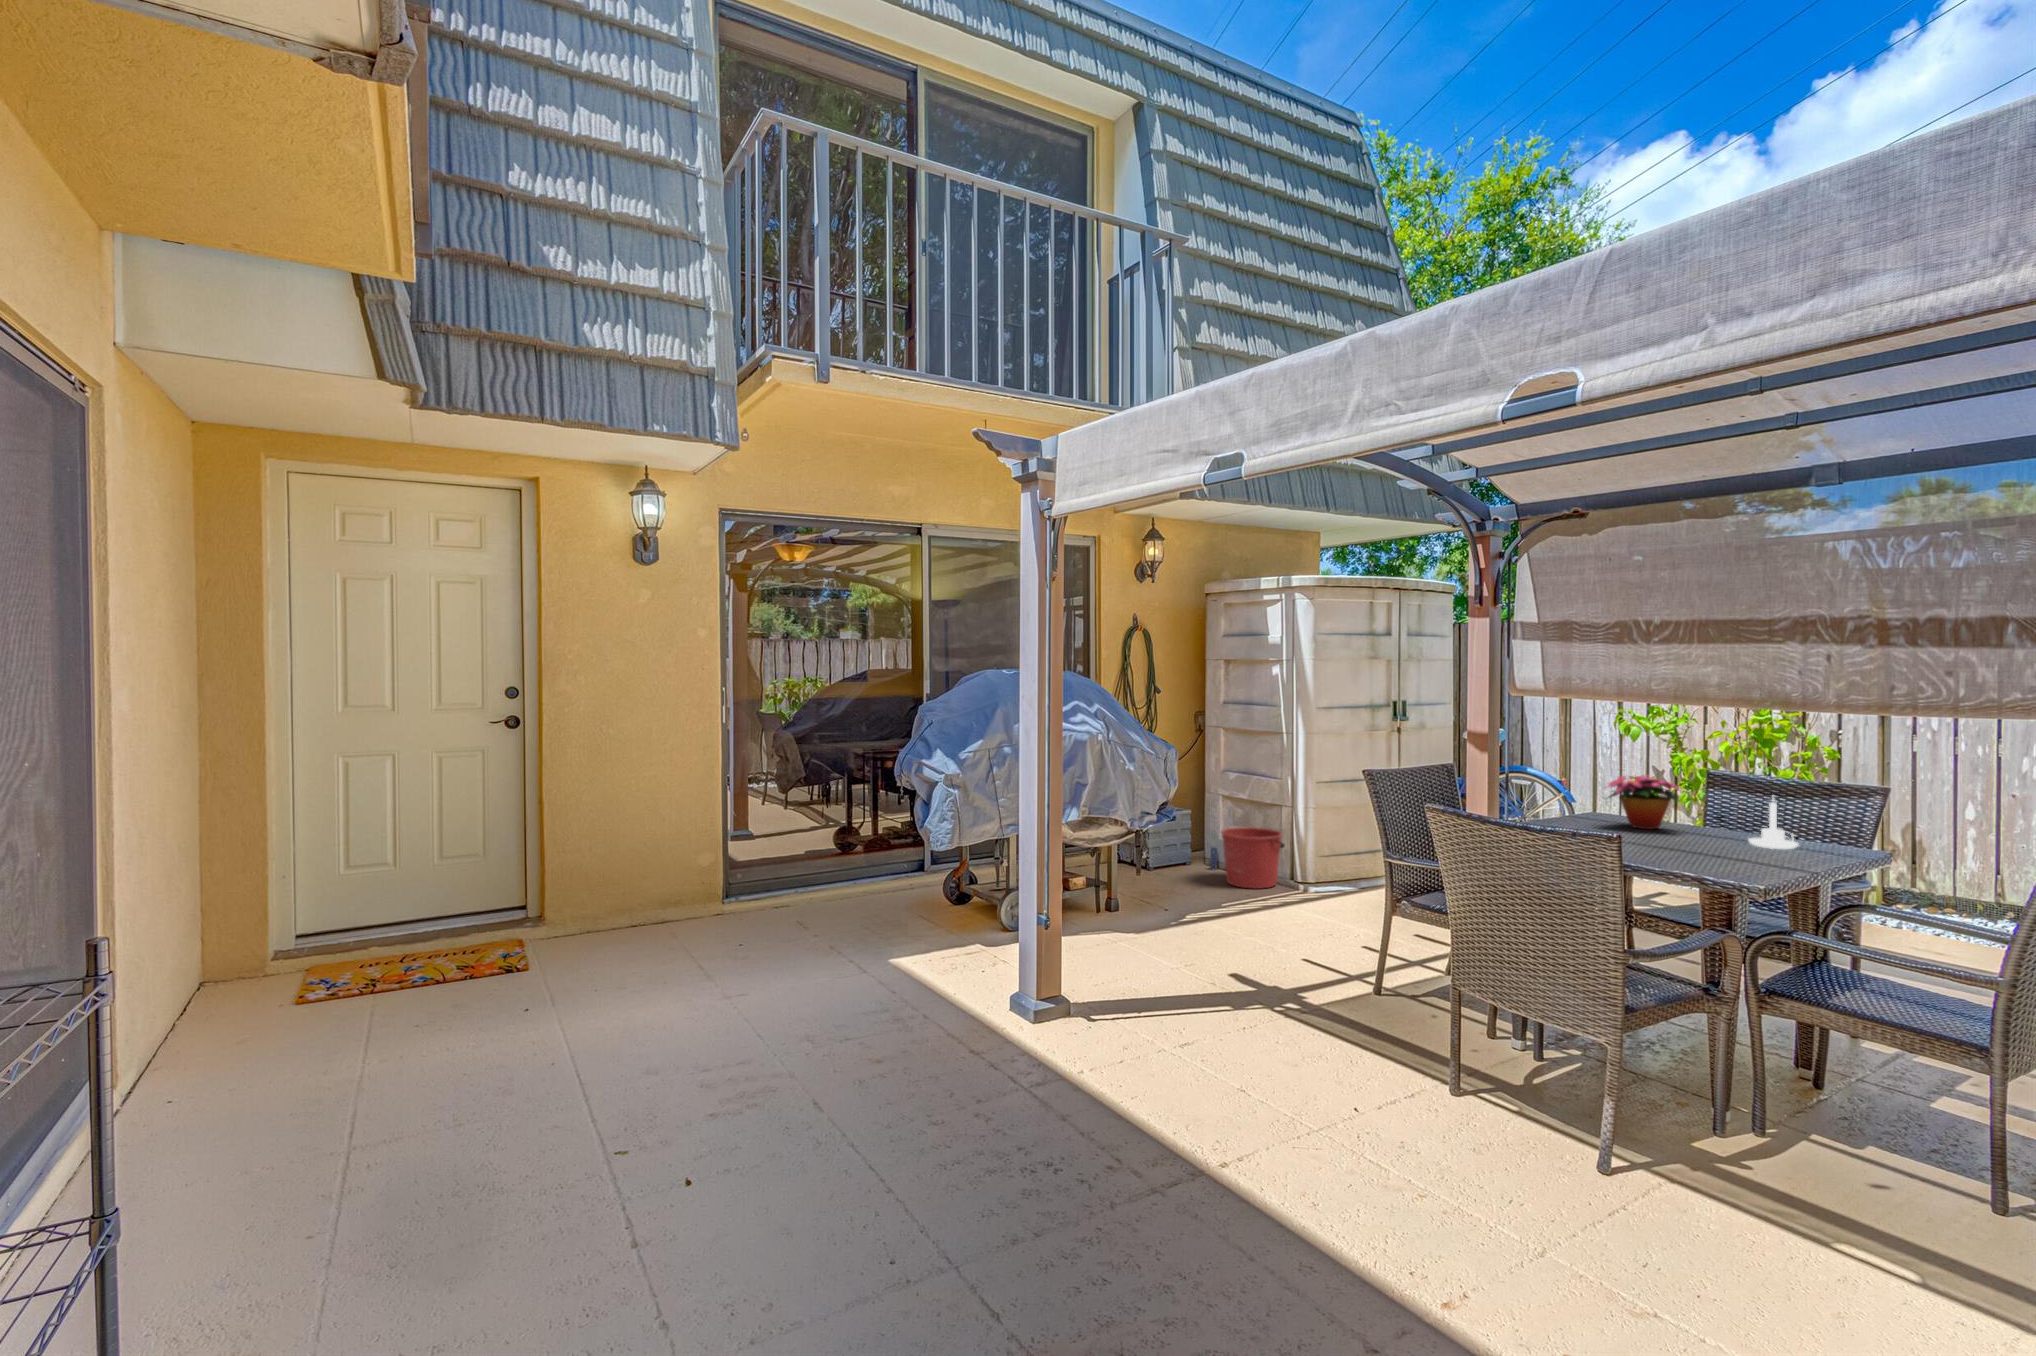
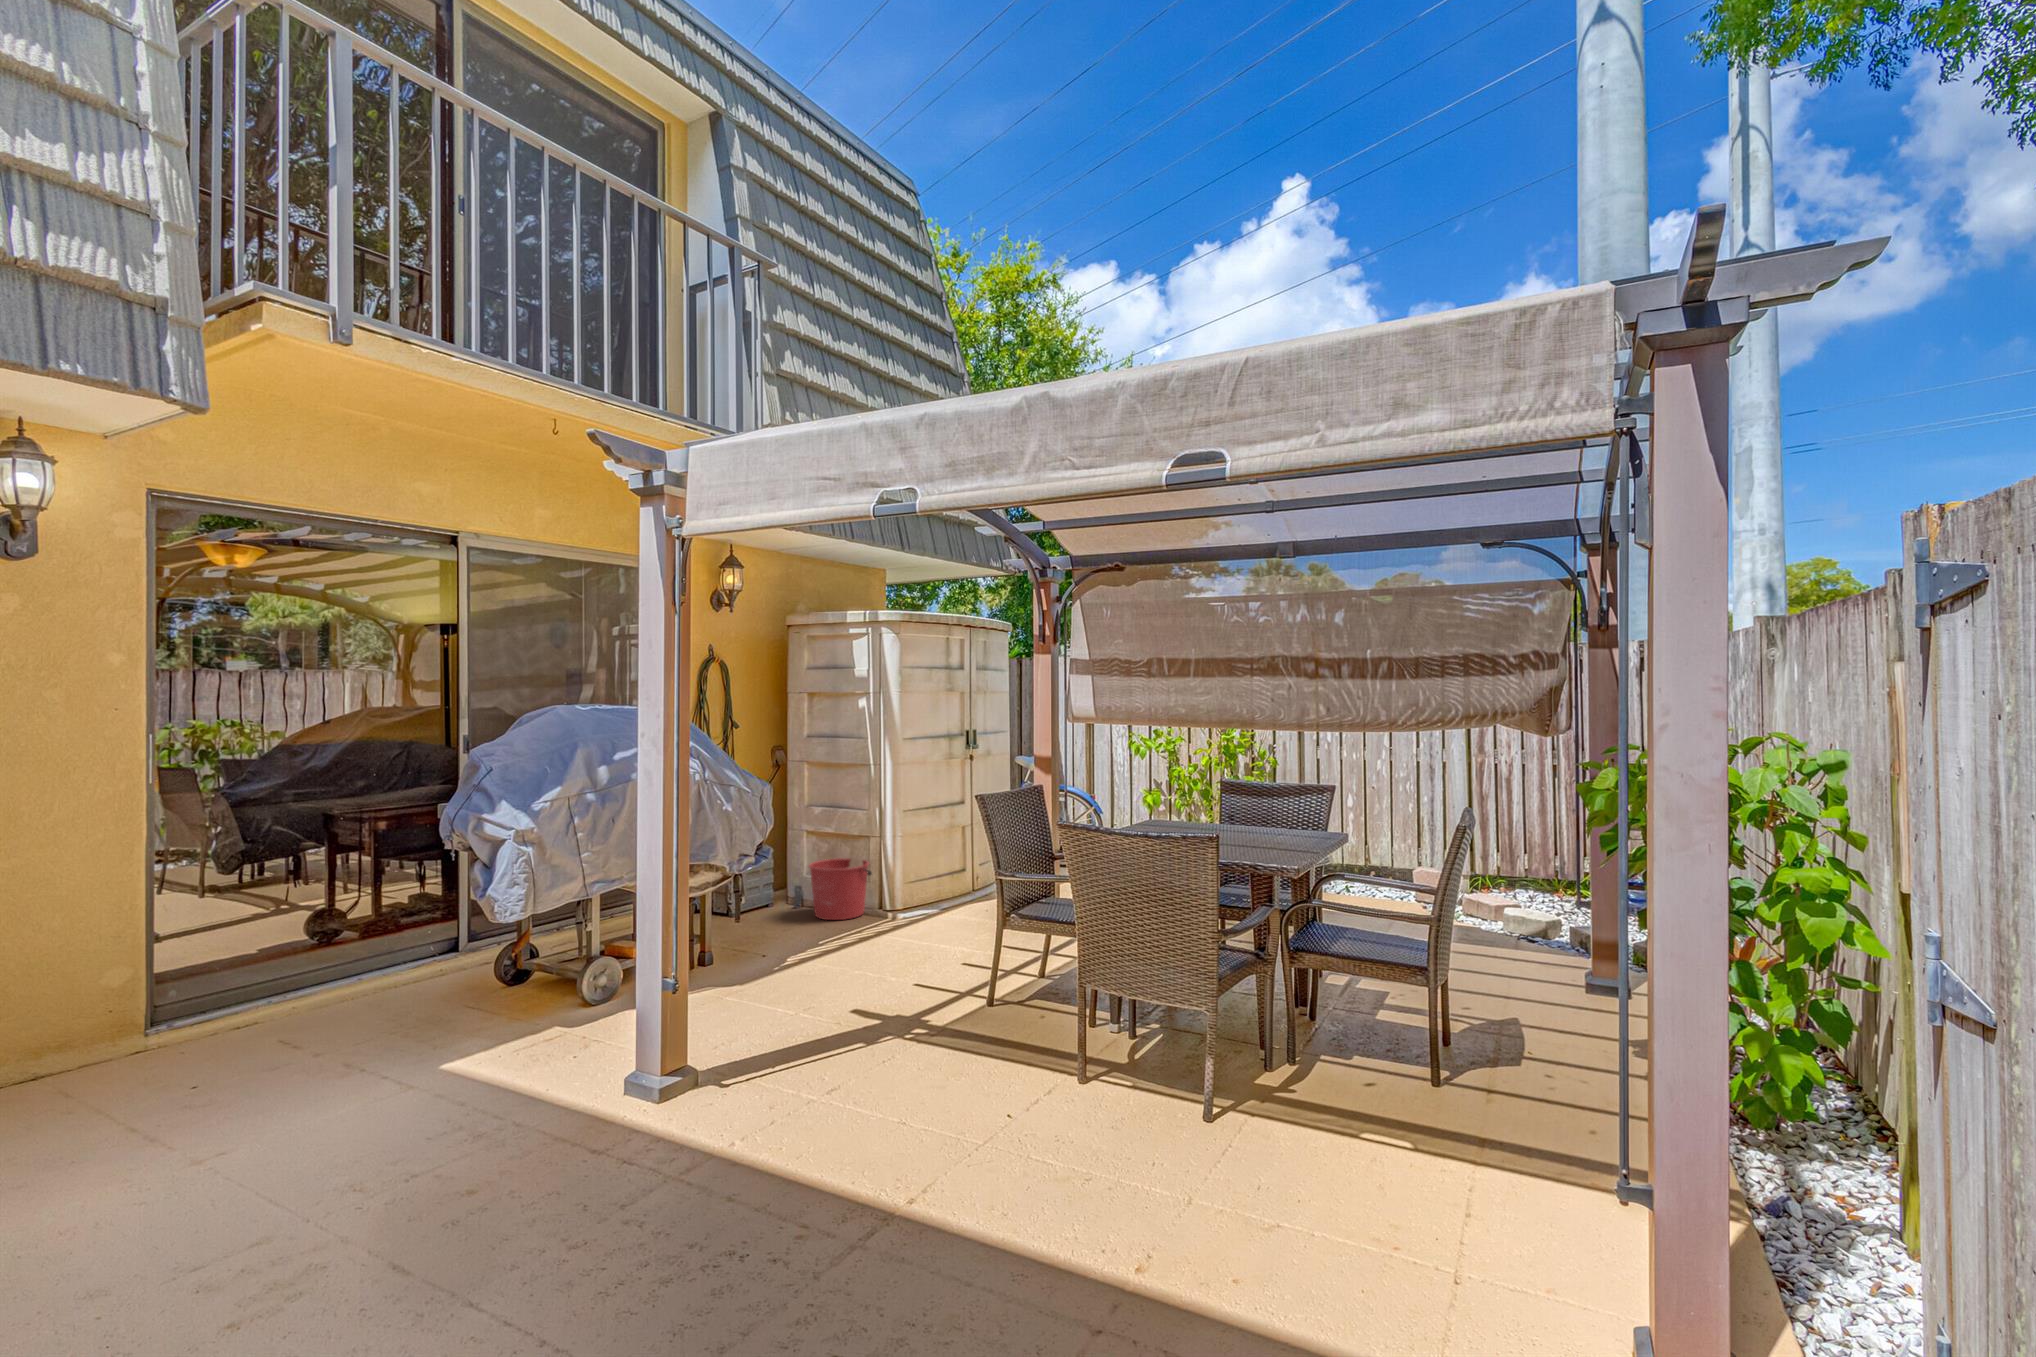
flower arrangement: present [1608,775,1679,829] -> none [1157,784,1222,830]
candle holder: present [1749,798,1798,849] -> none [1263,795,1296,837]

